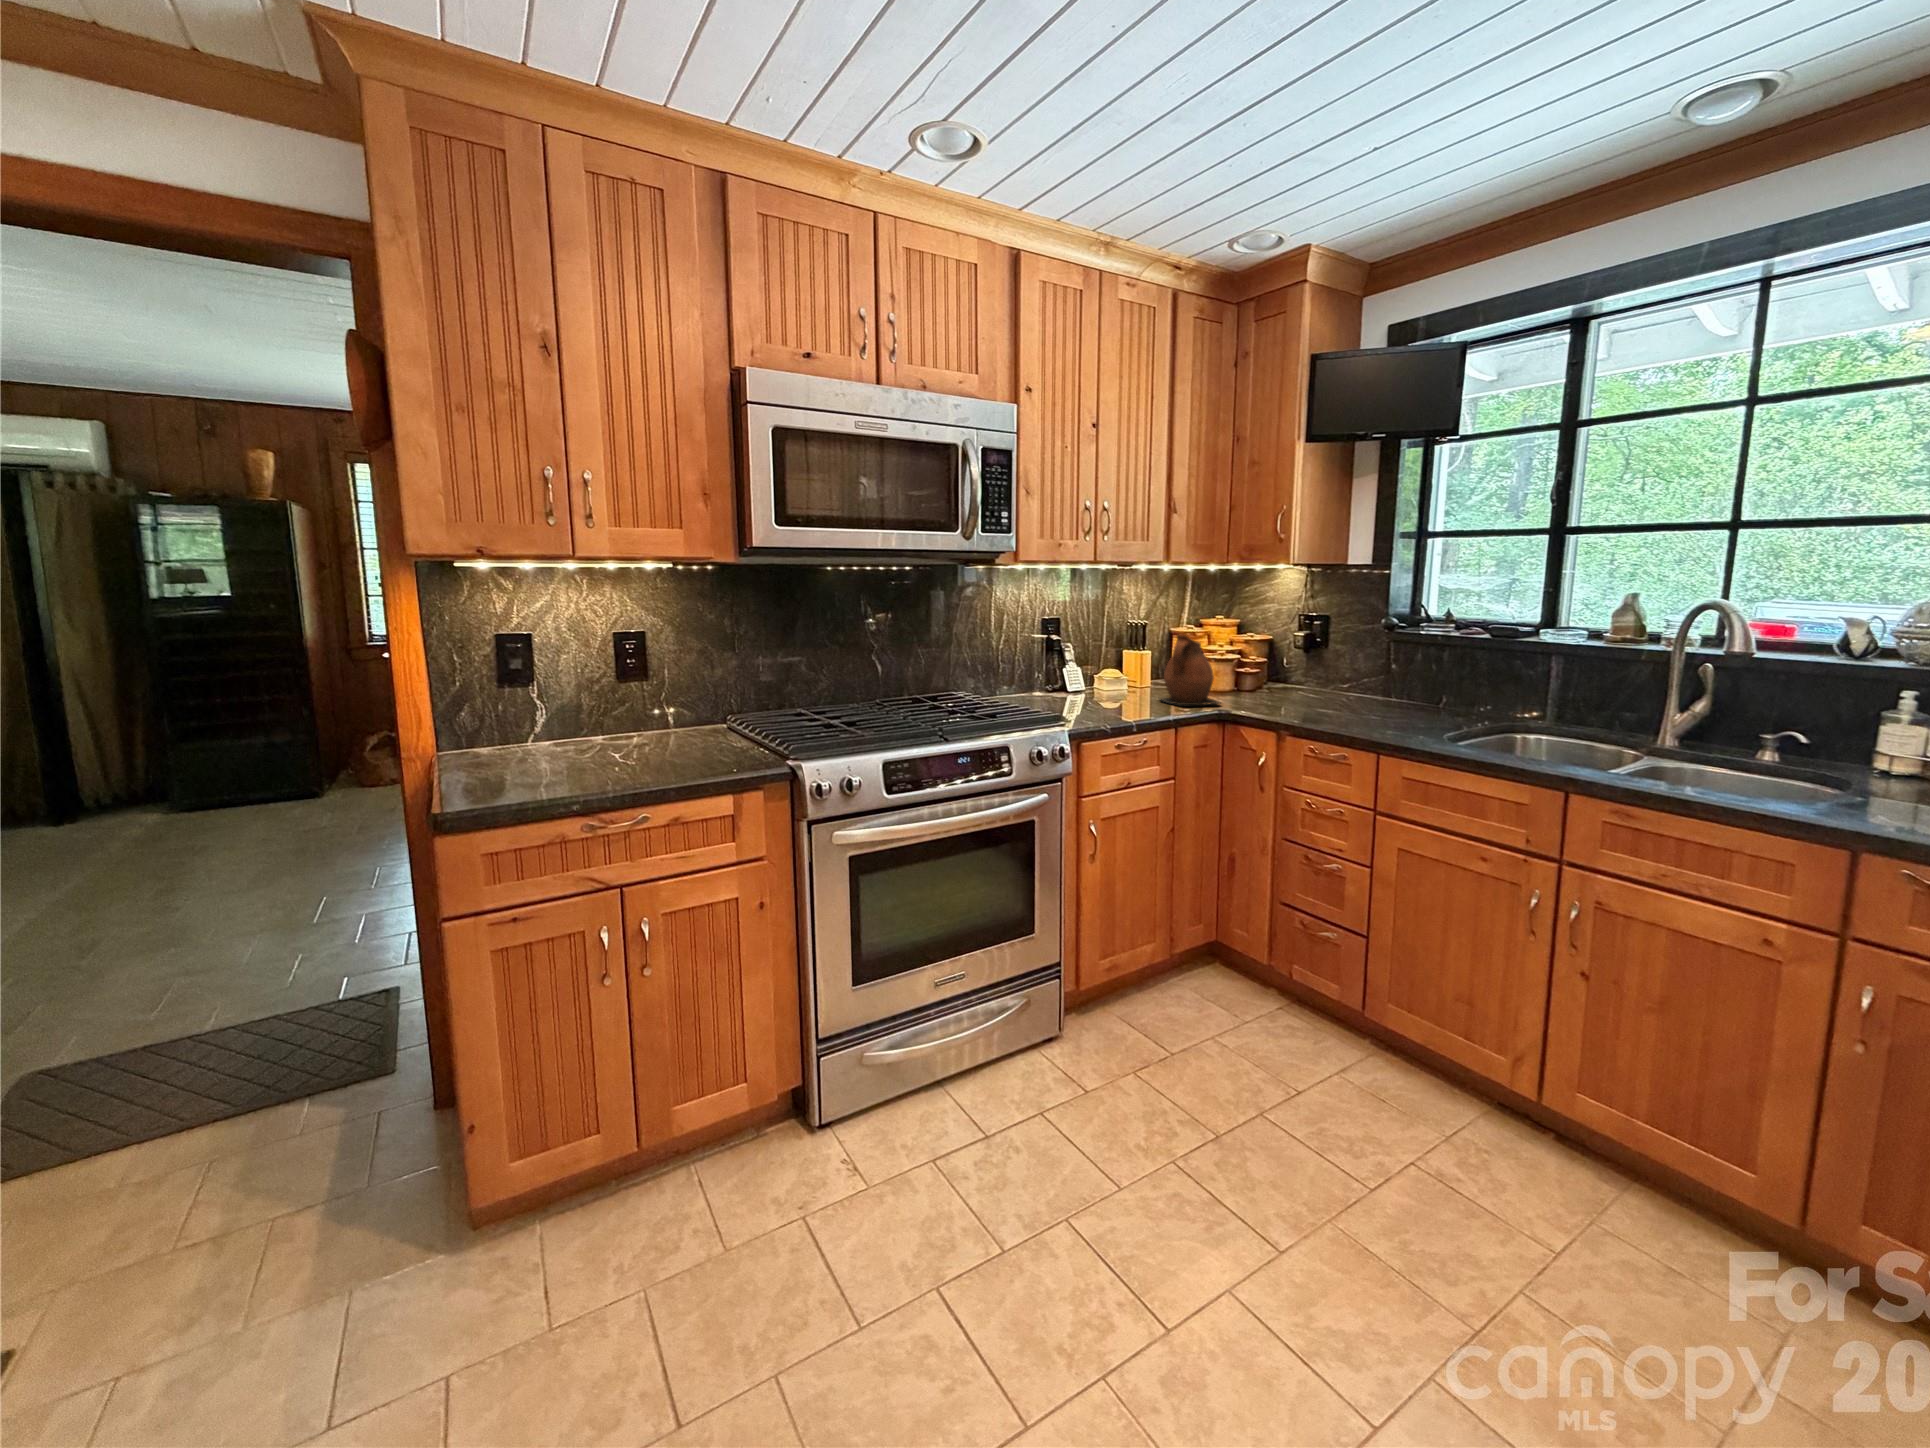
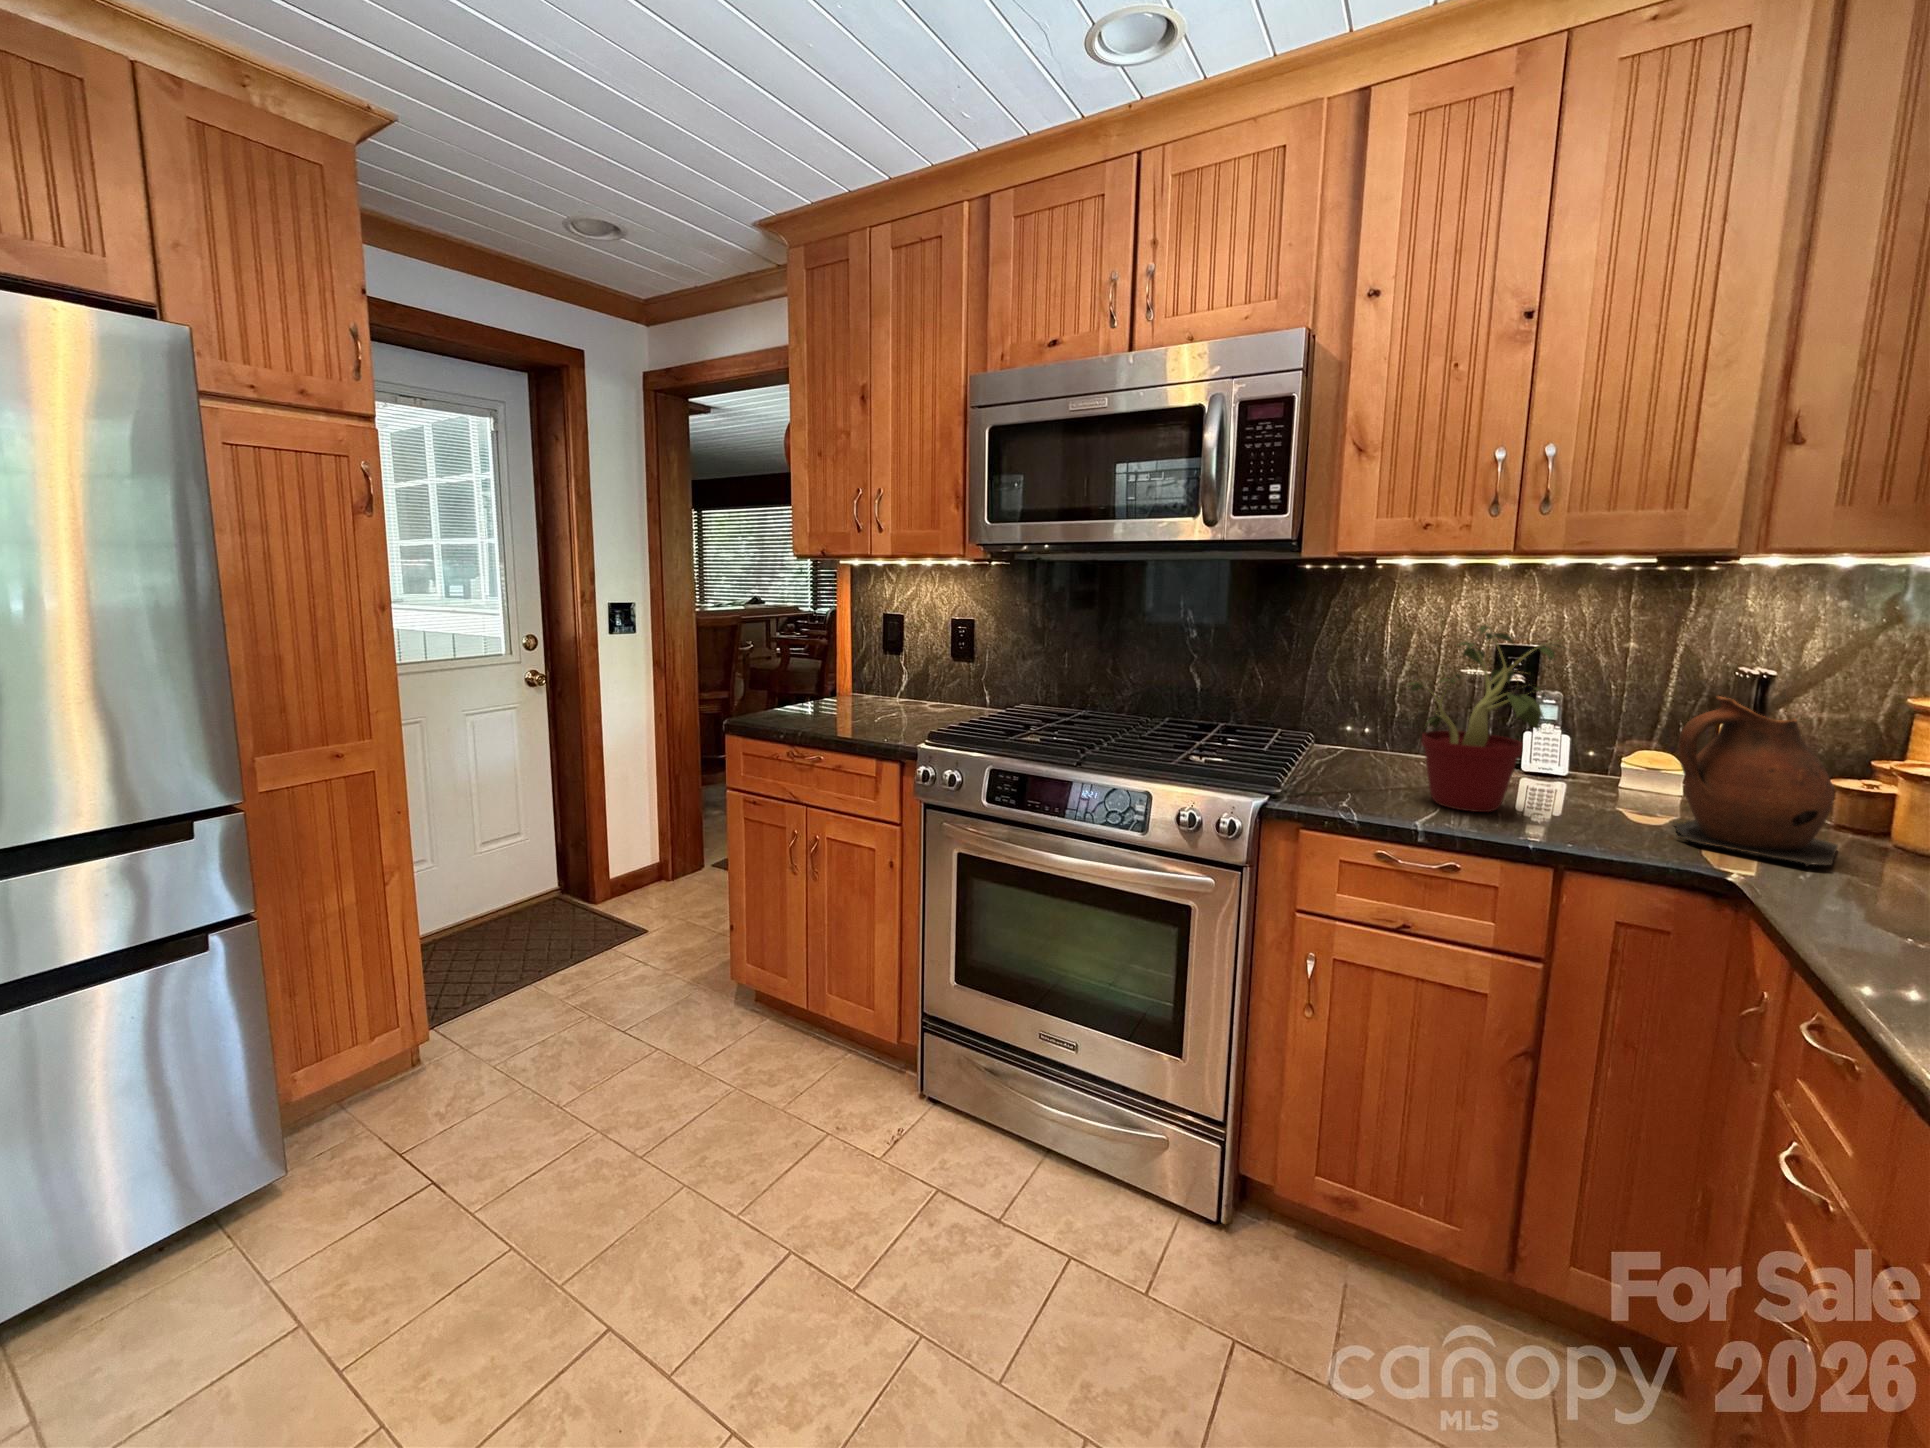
potted plant: none [1075,606,1143,714] -> present [1407,626,1564,812]

